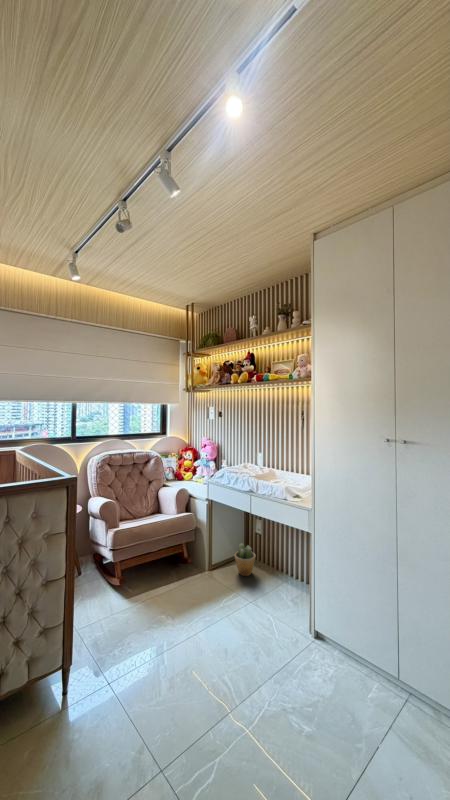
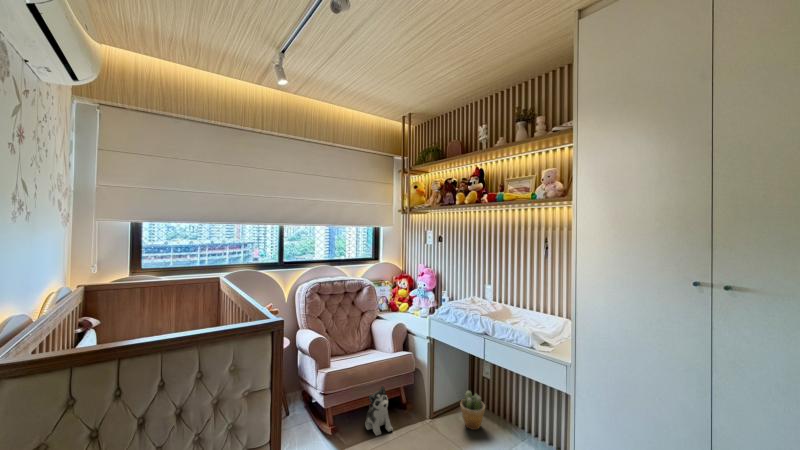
plush toy: none [151,542,176,586] -> present [365,386,393,436]

